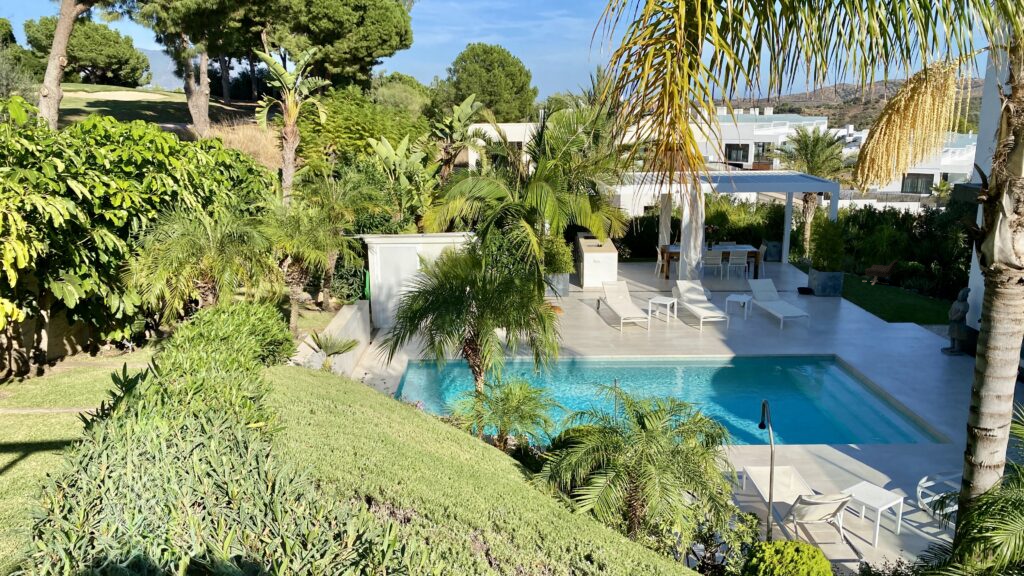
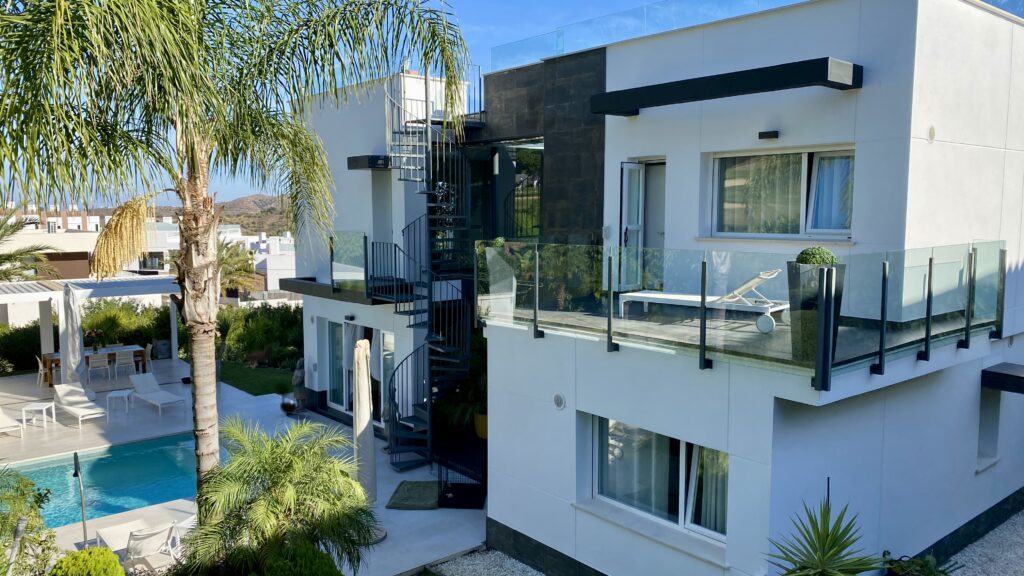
potted tree: none [923,310,954,356] -> present [275,382,297,414]

